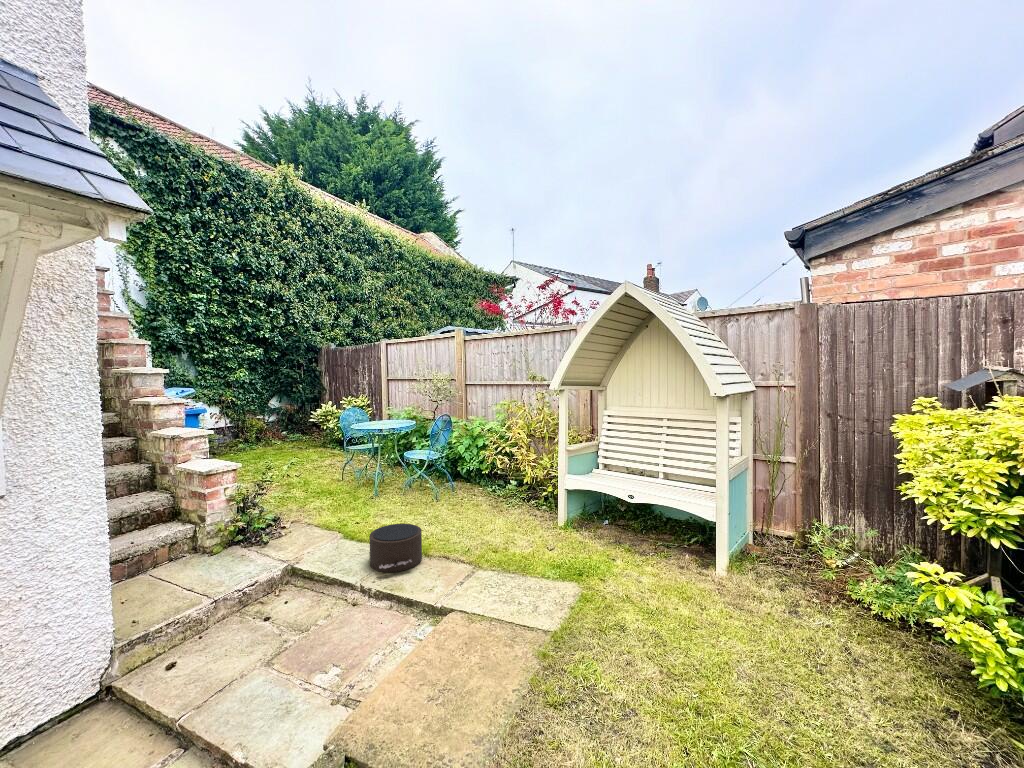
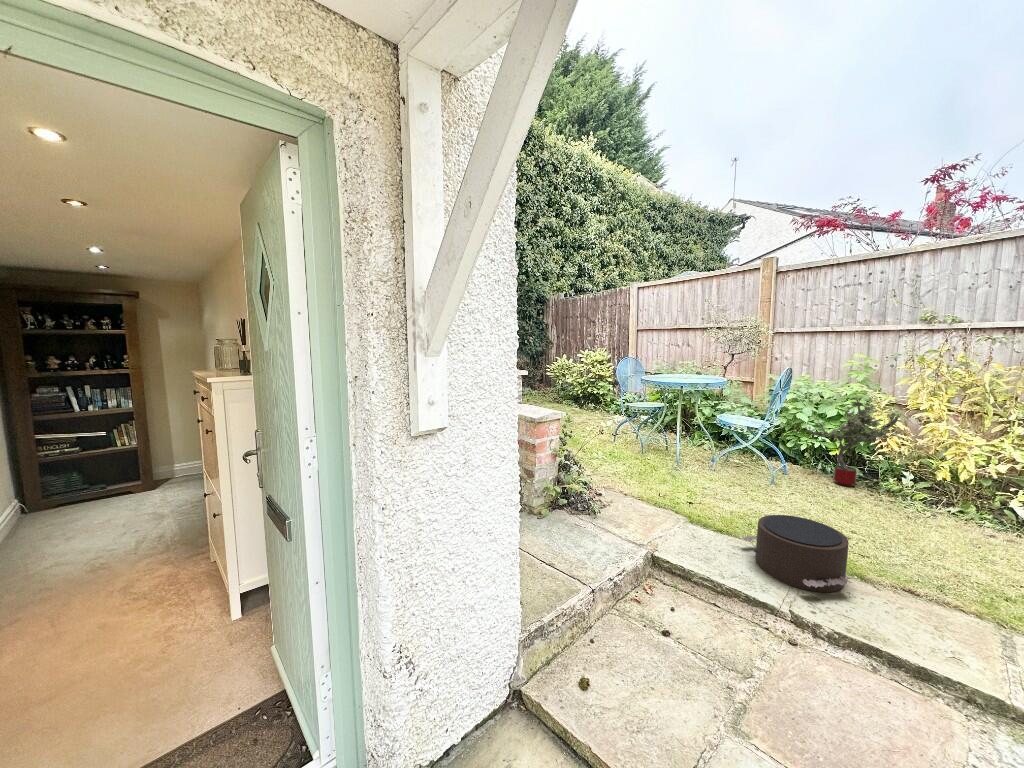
potted tree: none [480,433,525,499] -> present [806,398,901,487]

